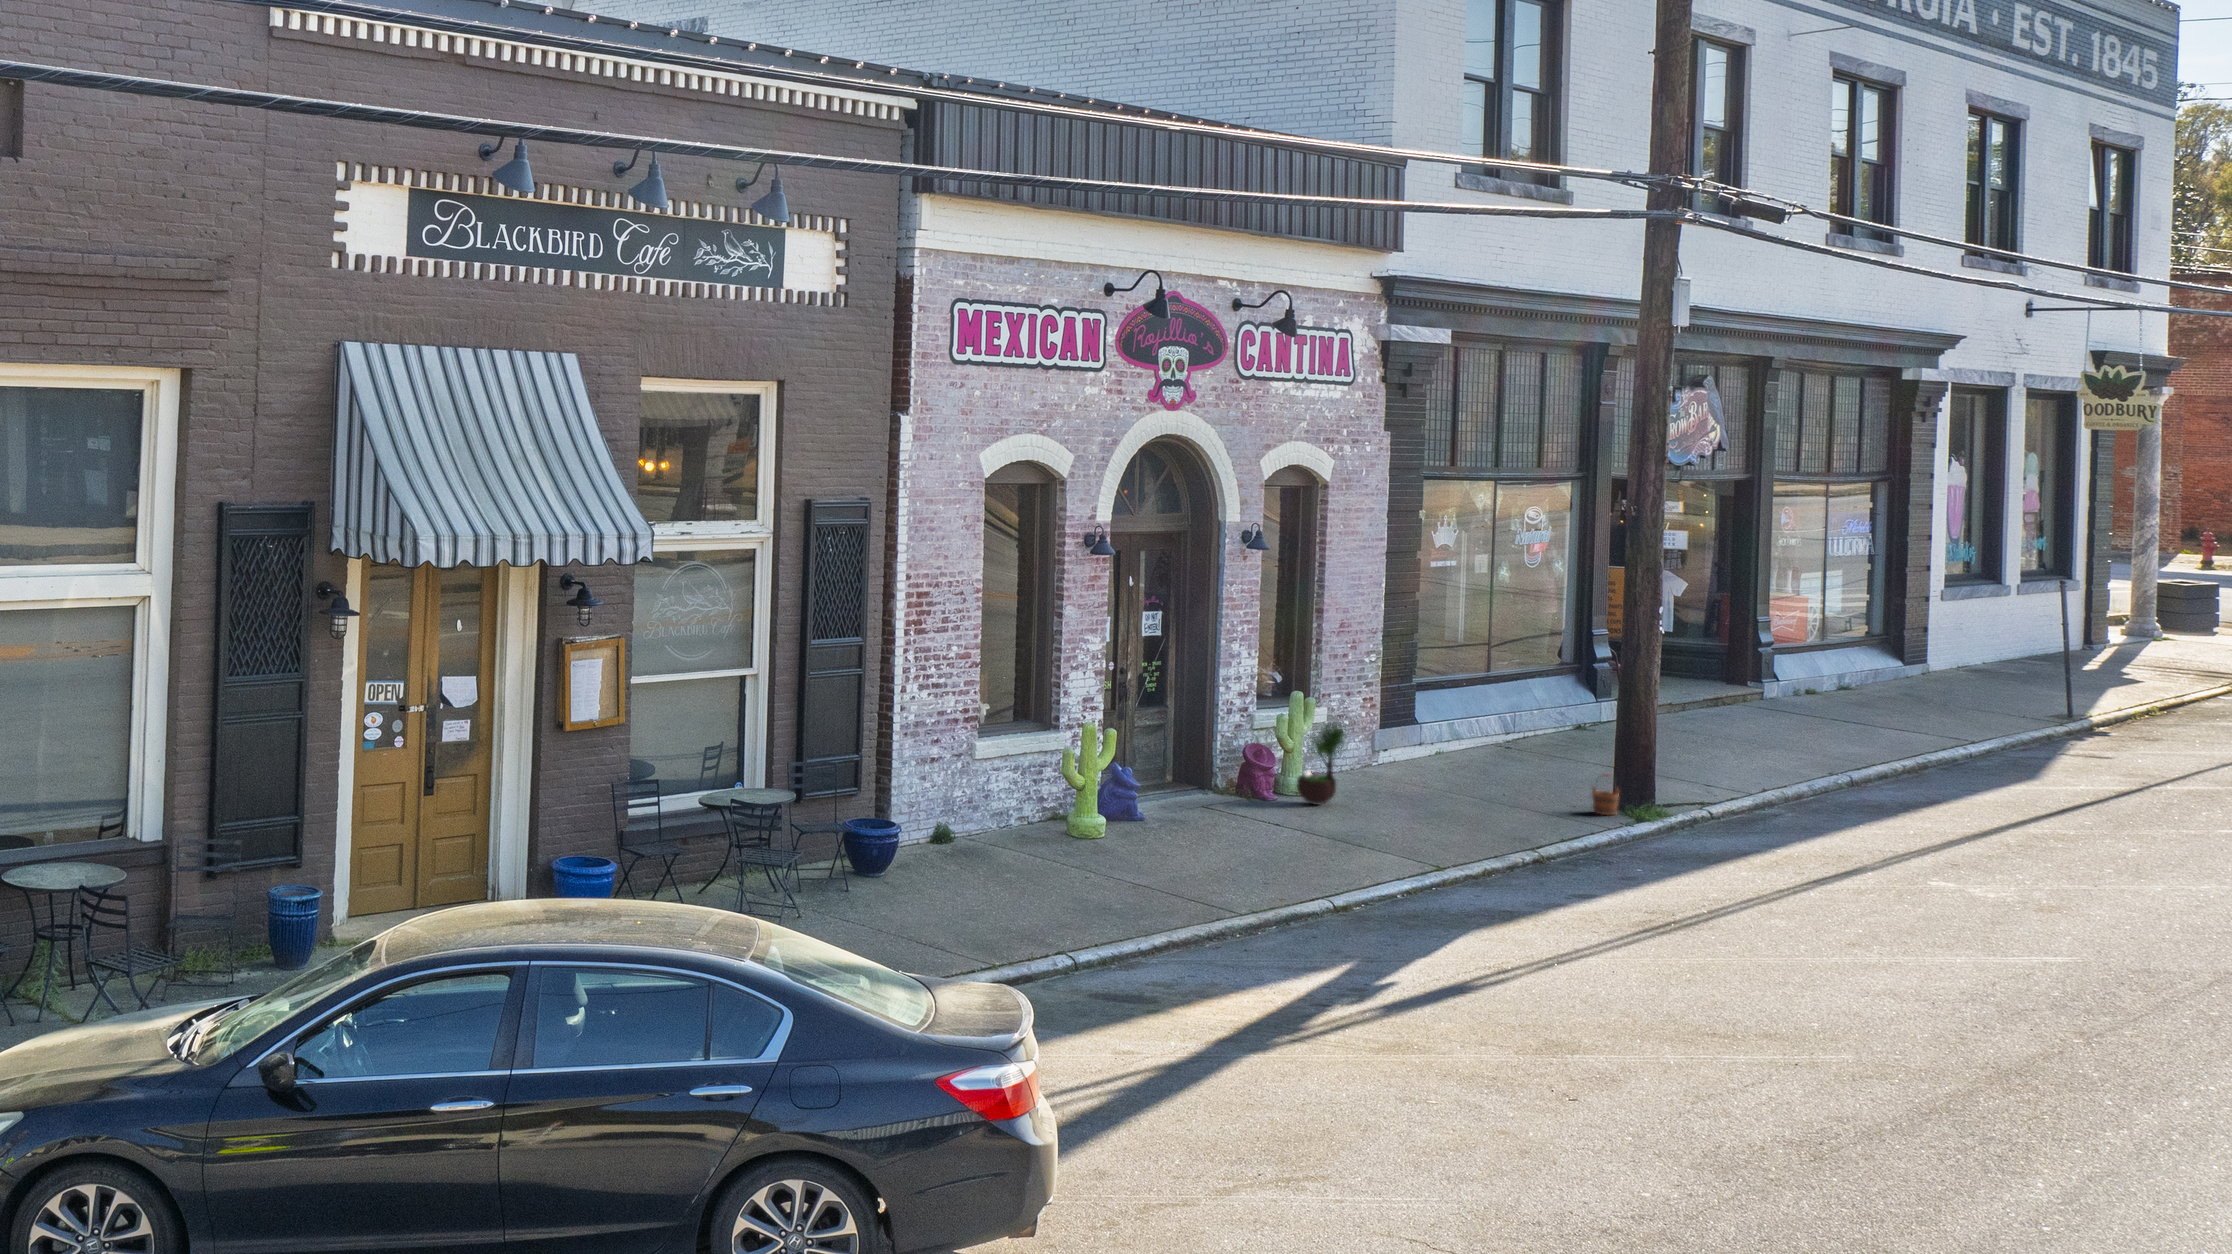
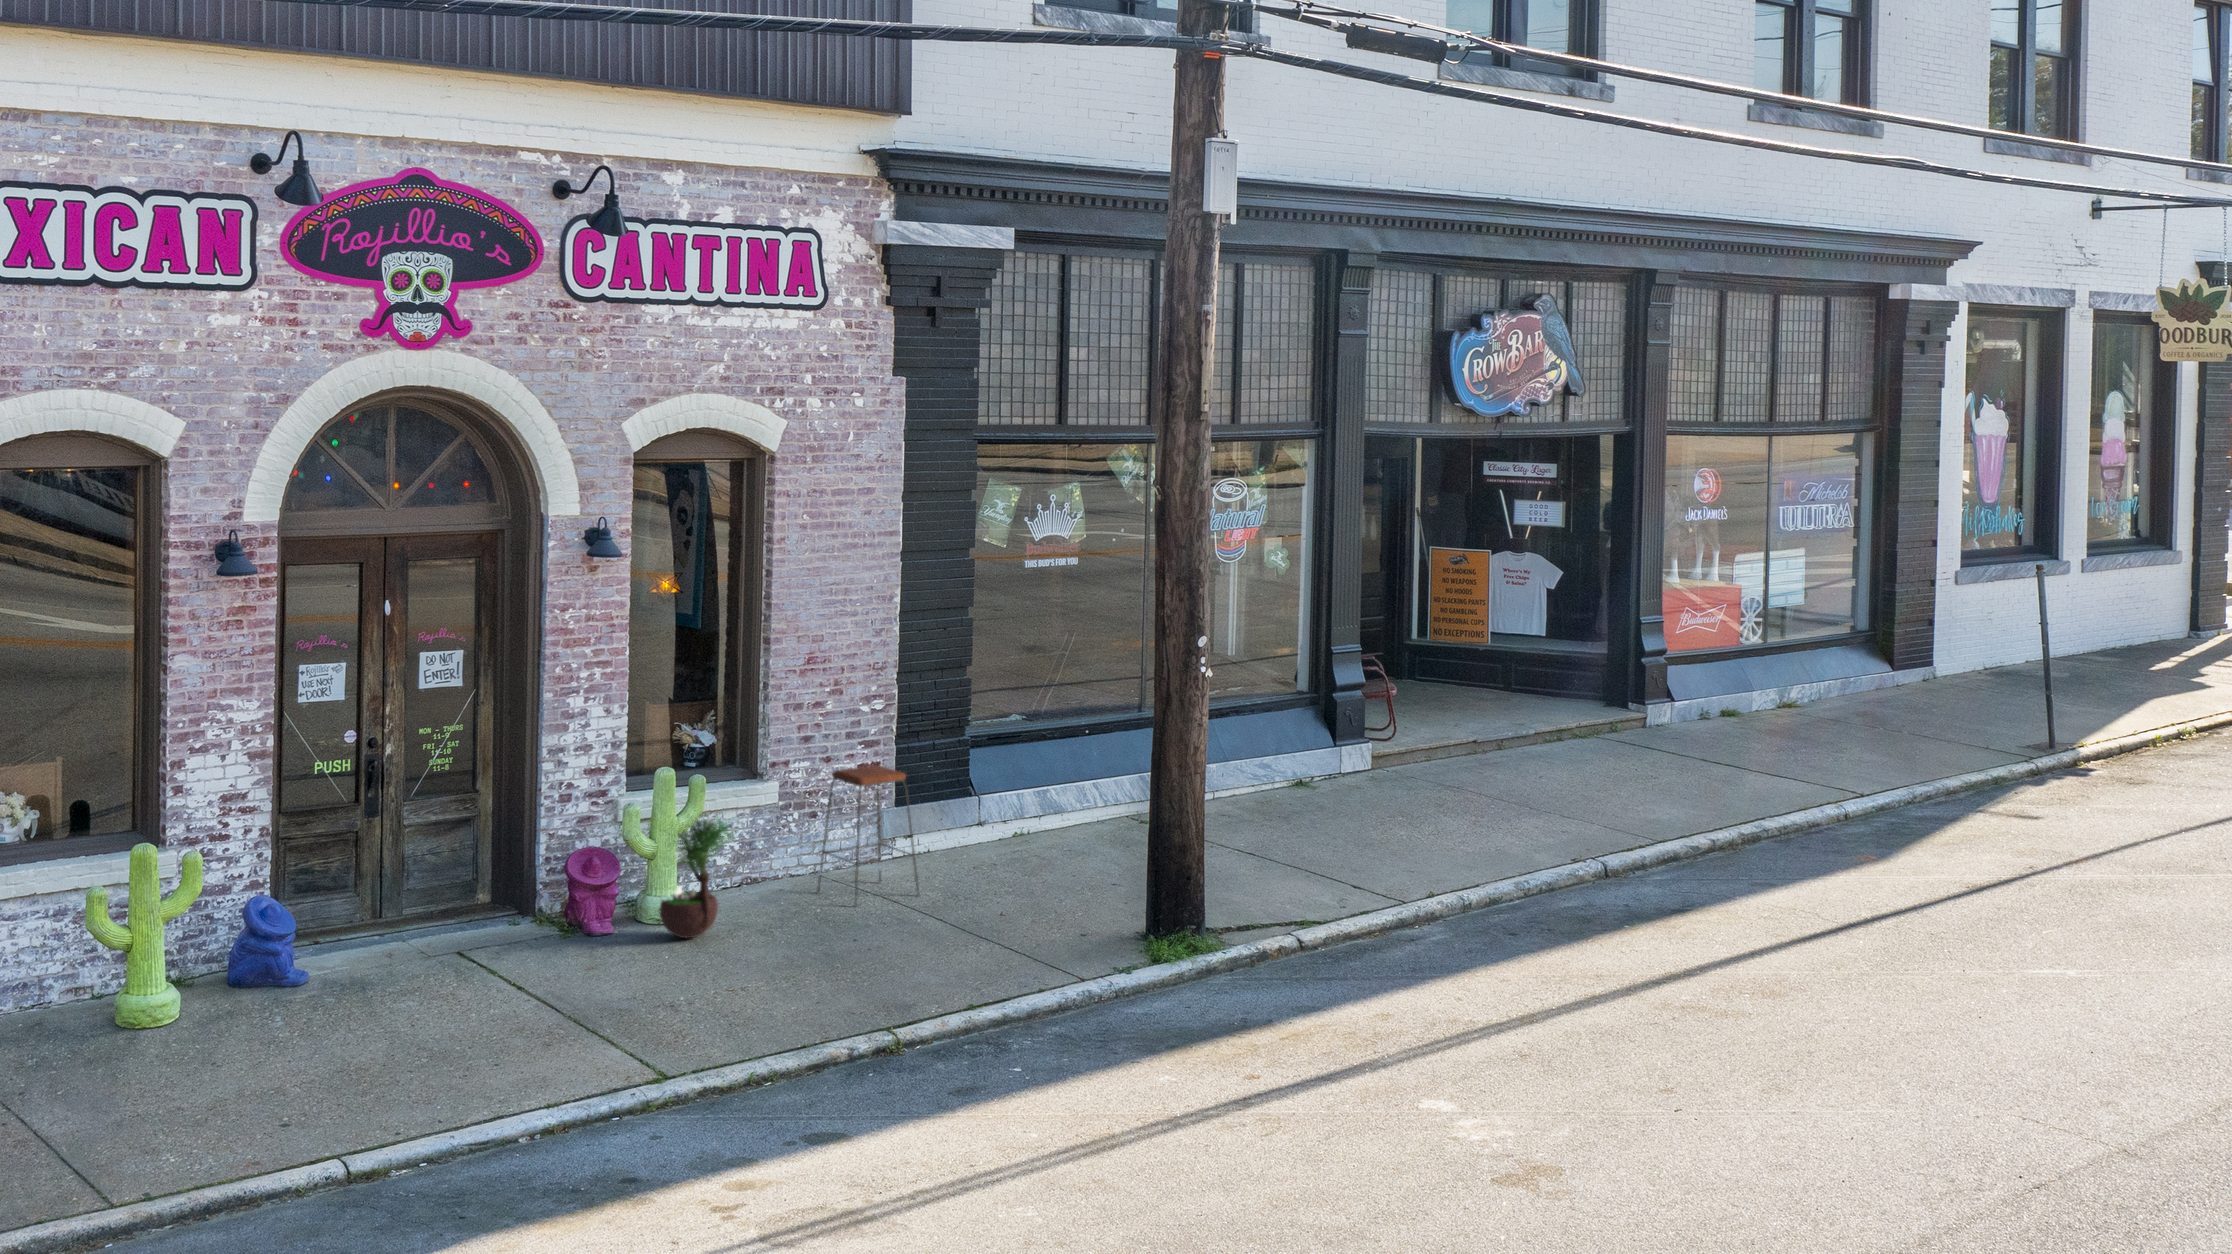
bar stool: none [1346,697,1421,792] -> present [817,765,920,906]
wooden bucket: present [1592,774,1619,815] -> none [1081,888,1121,952]

